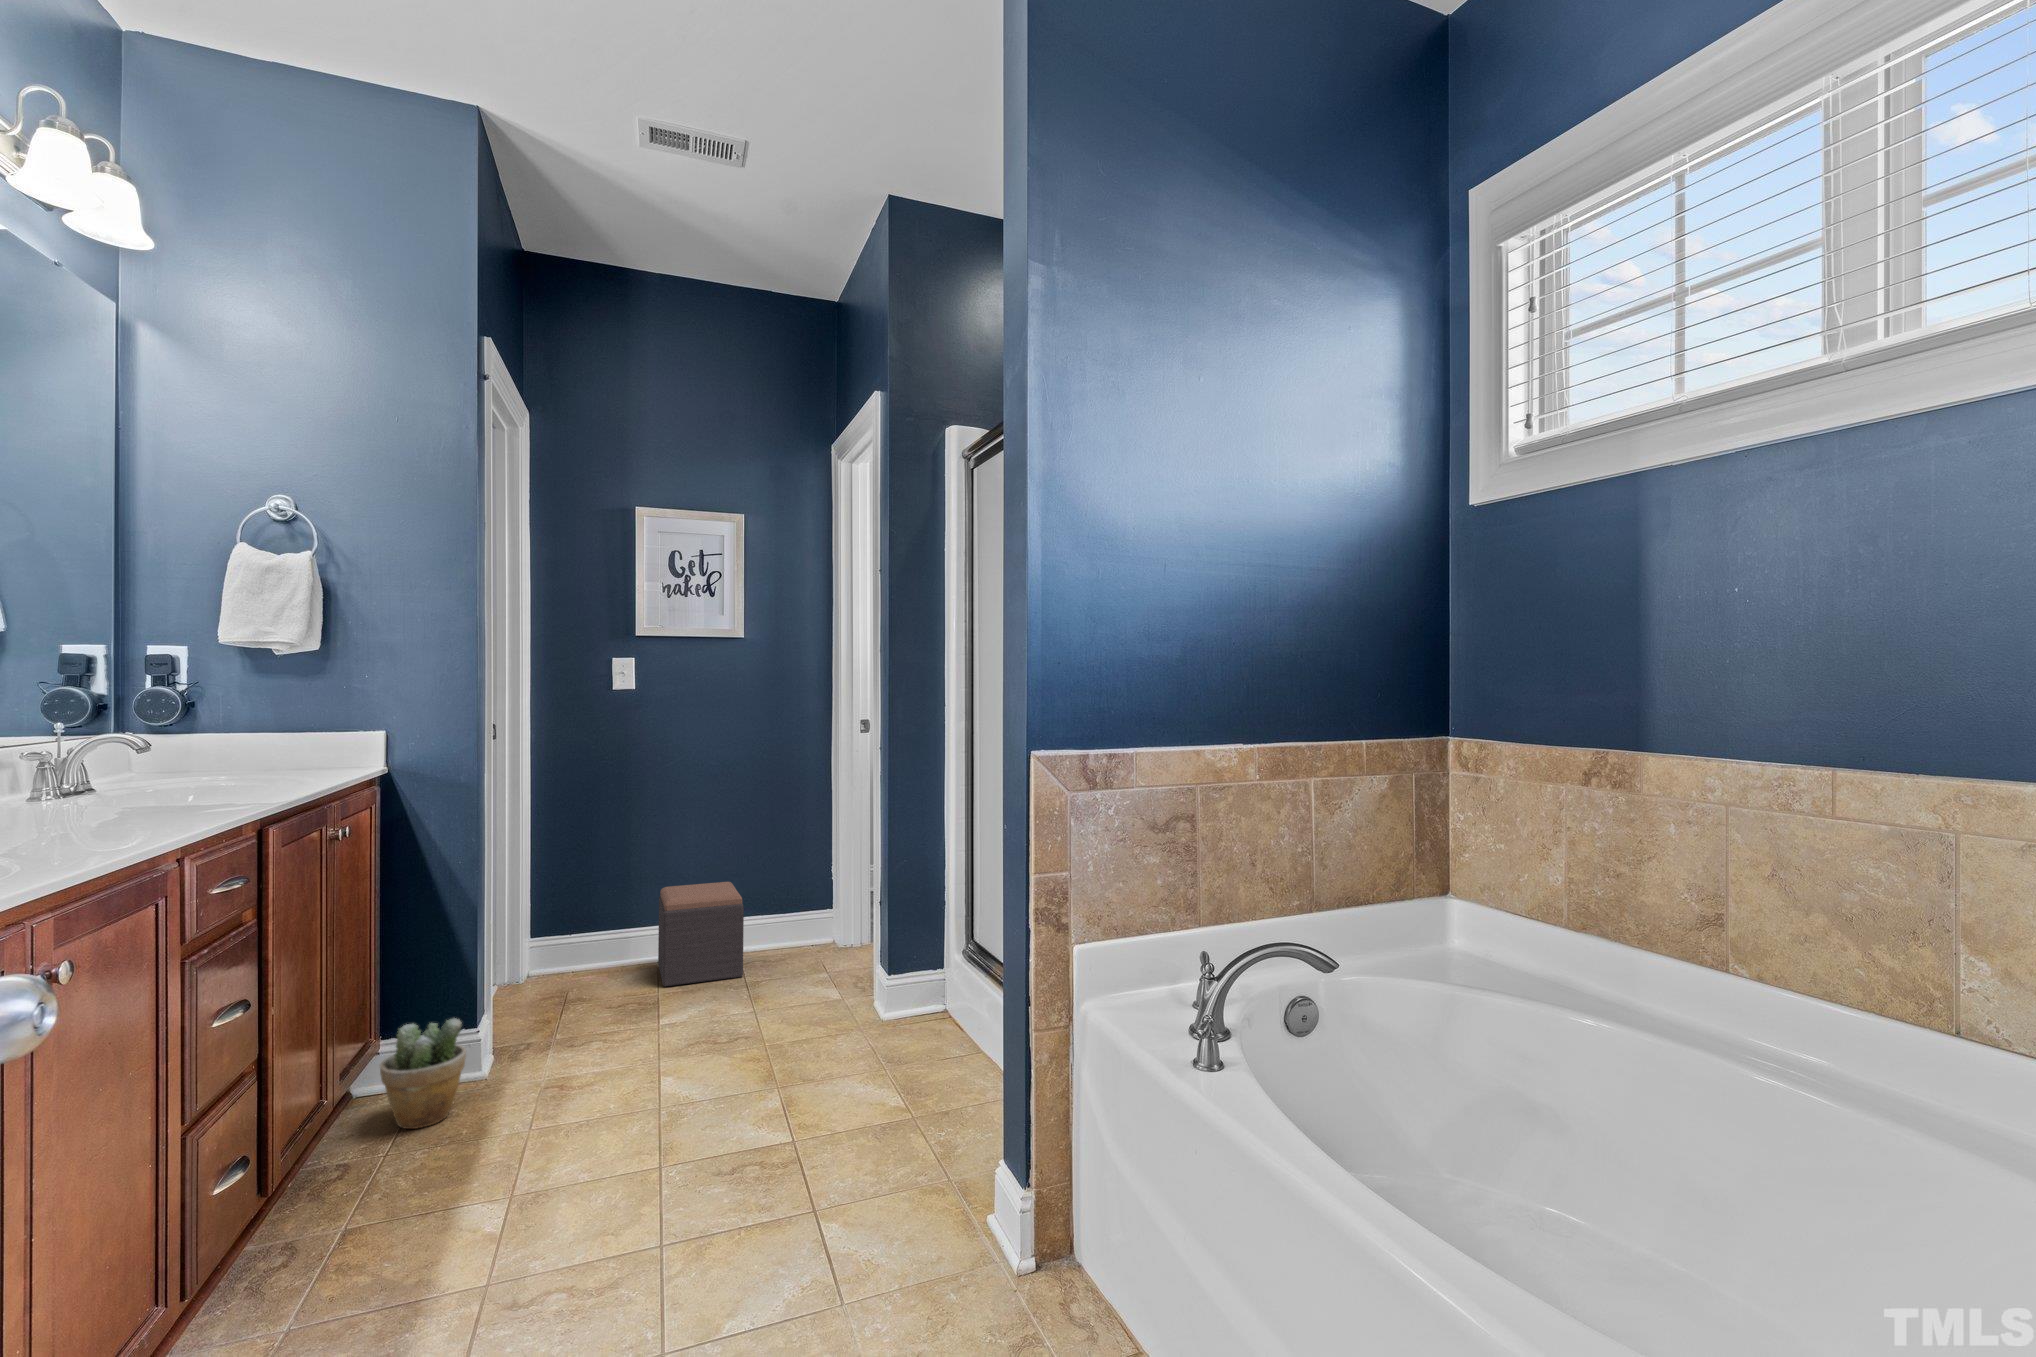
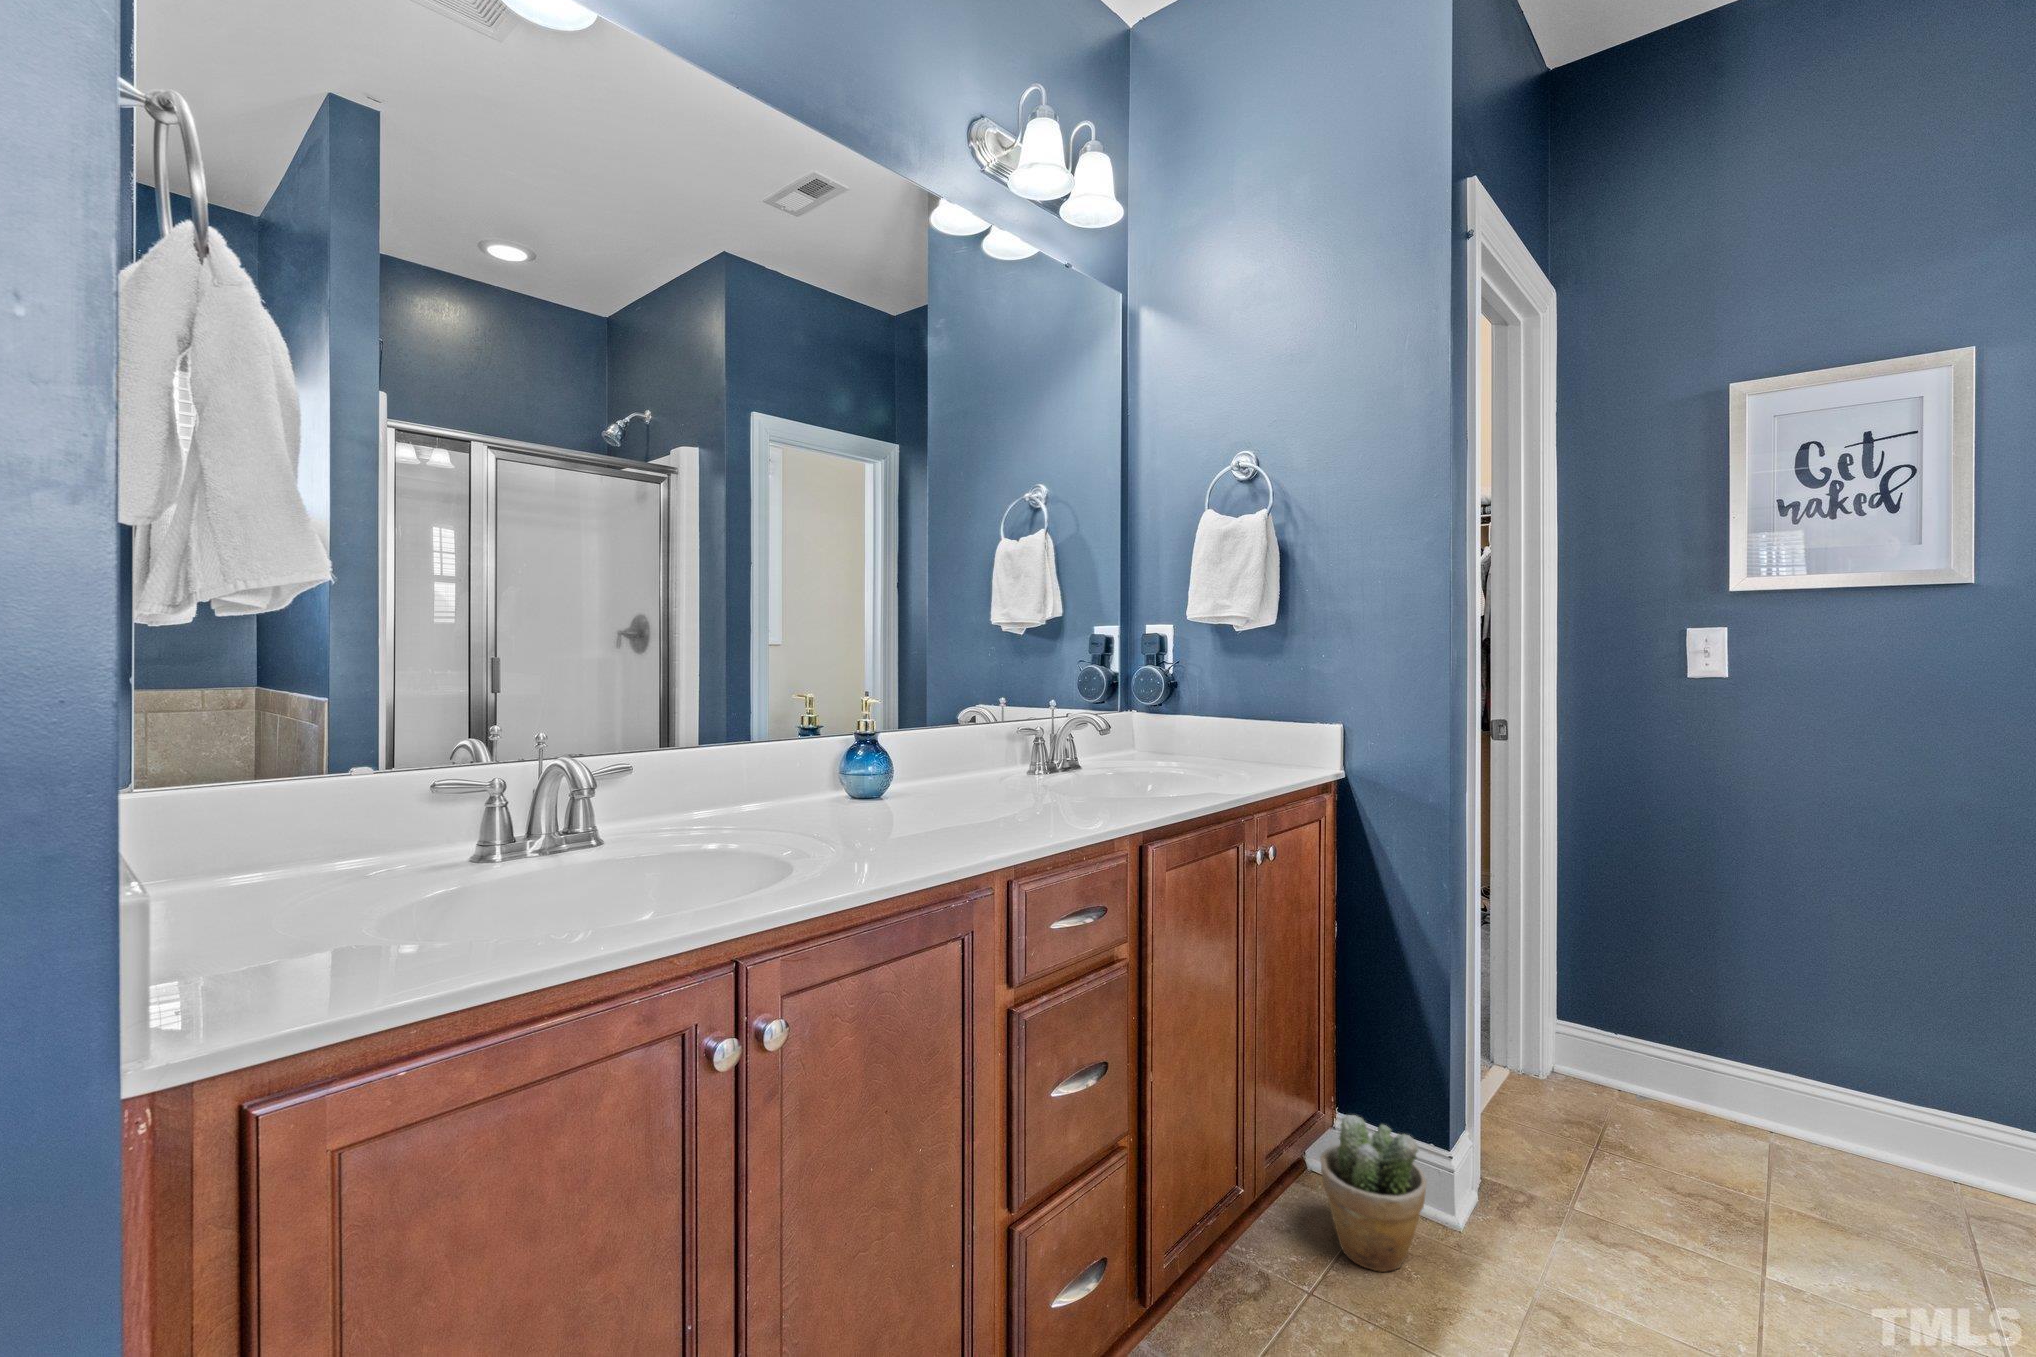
footstool: present [658,882,744,986] -> none [1773,999,1975,1226]

